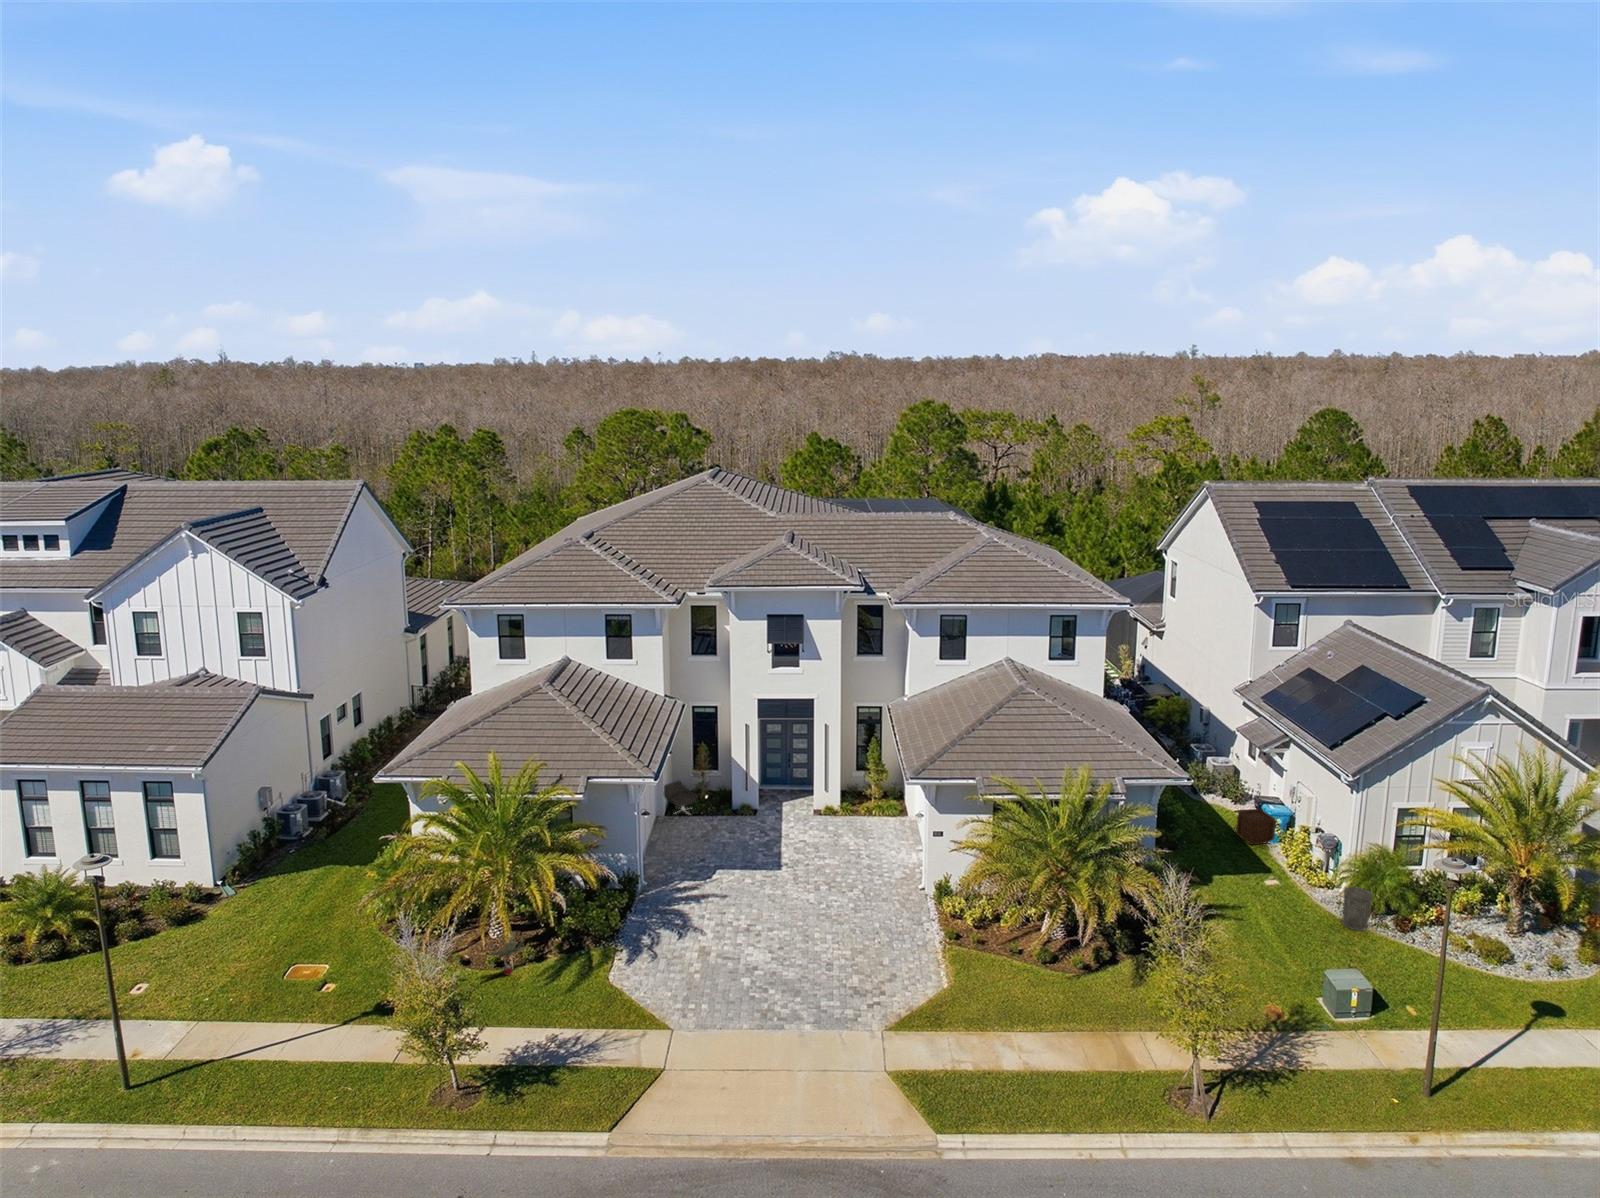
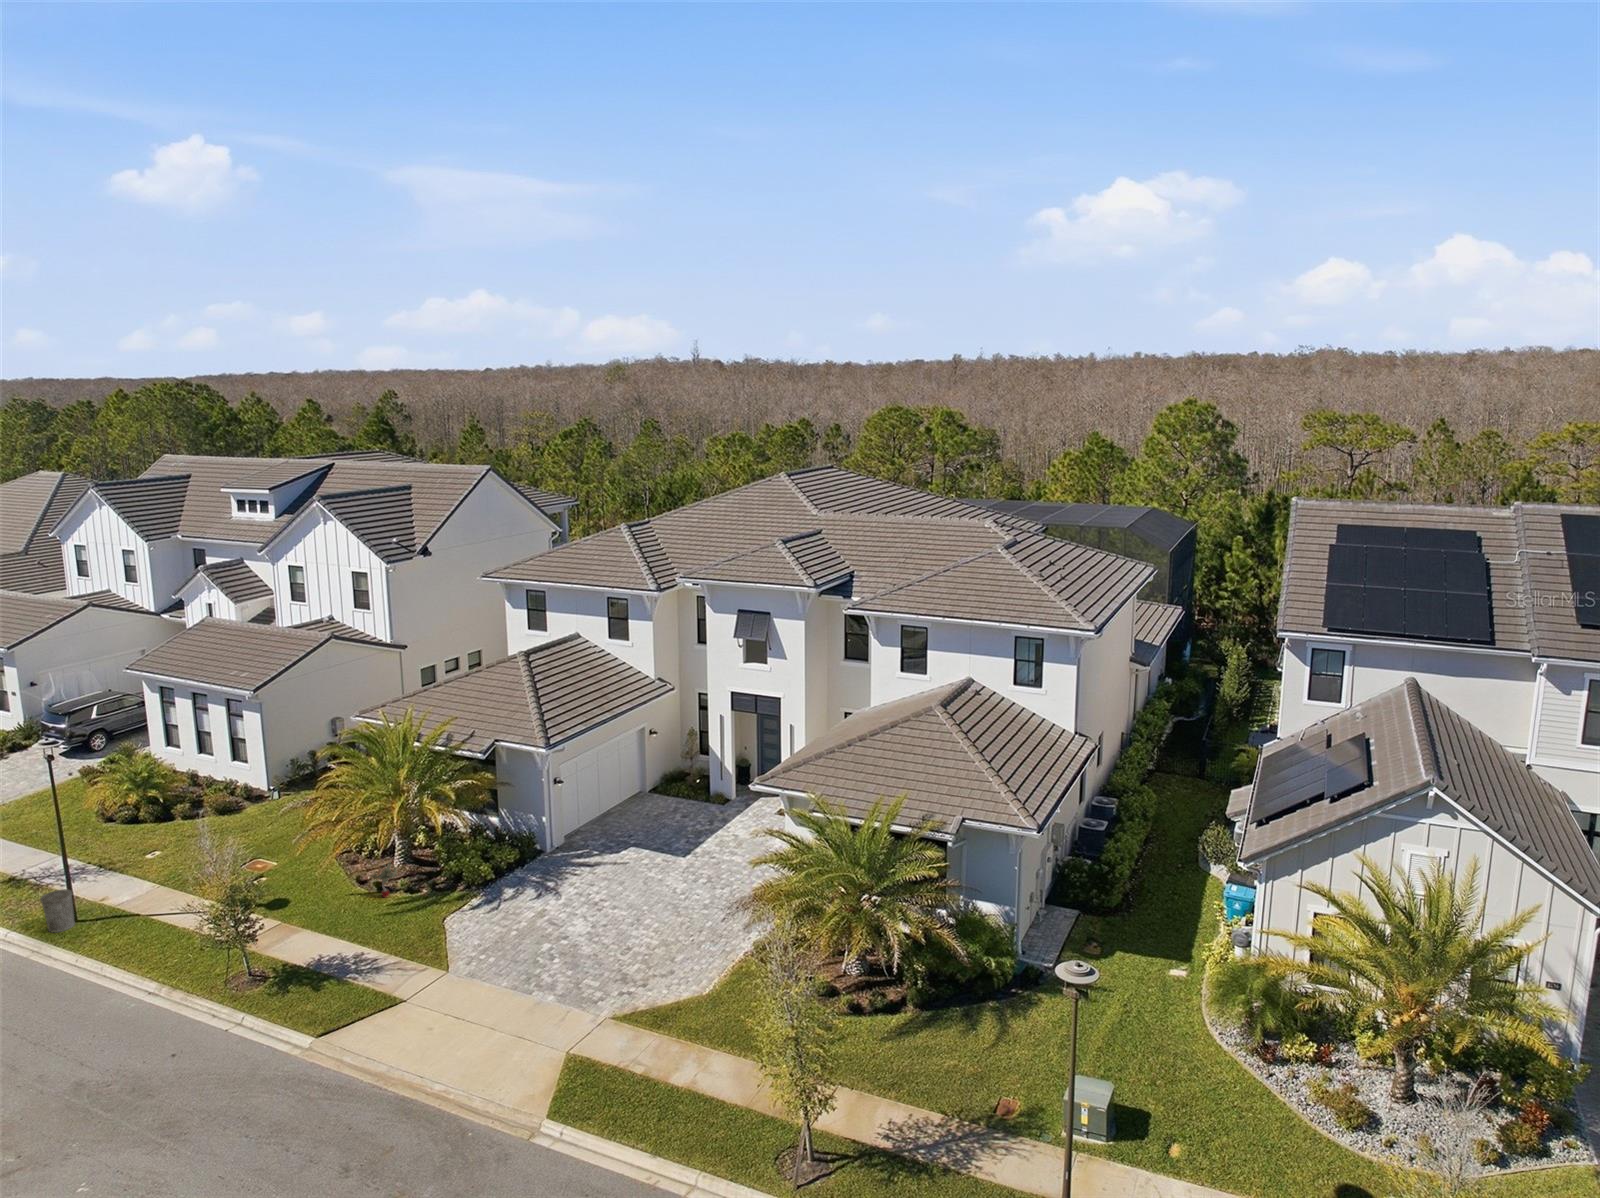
lounge chair: present [664,781,698,810] -> none [643,760,672,793]
wooden crate: present [1236,809,1276,845] -> none [1186,879,1223,923]
trash can: present [1342,887,1373,931] -> present [40,889,75,933]

